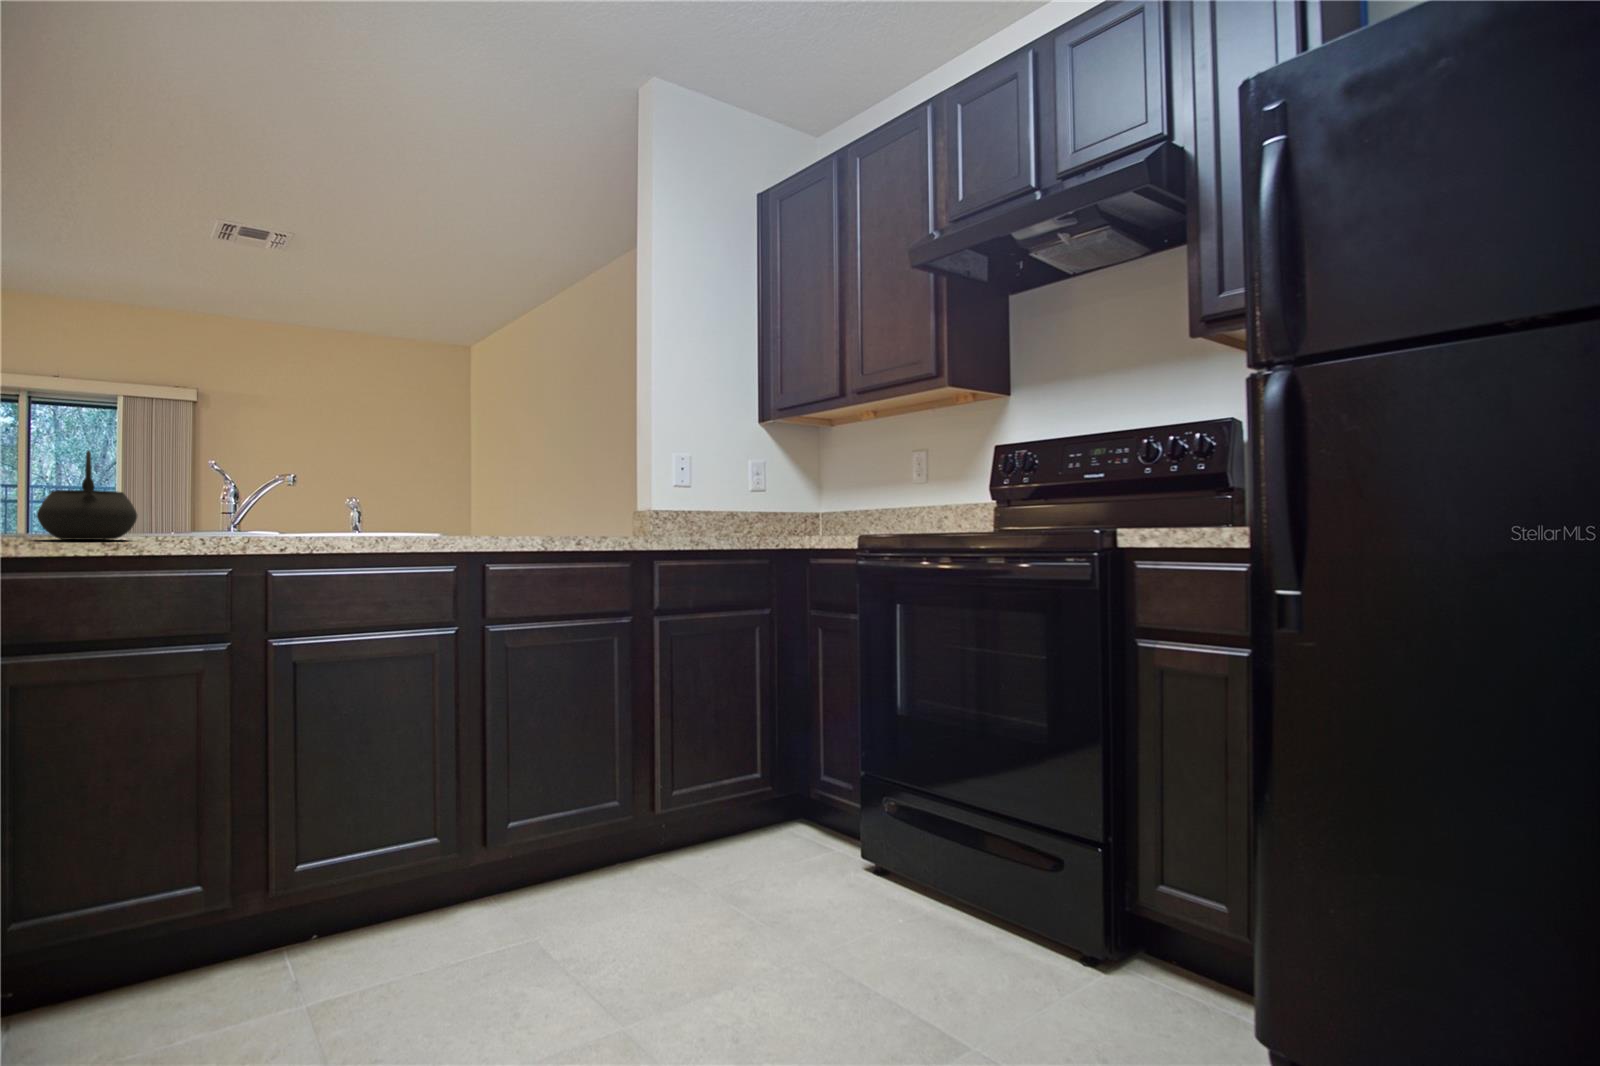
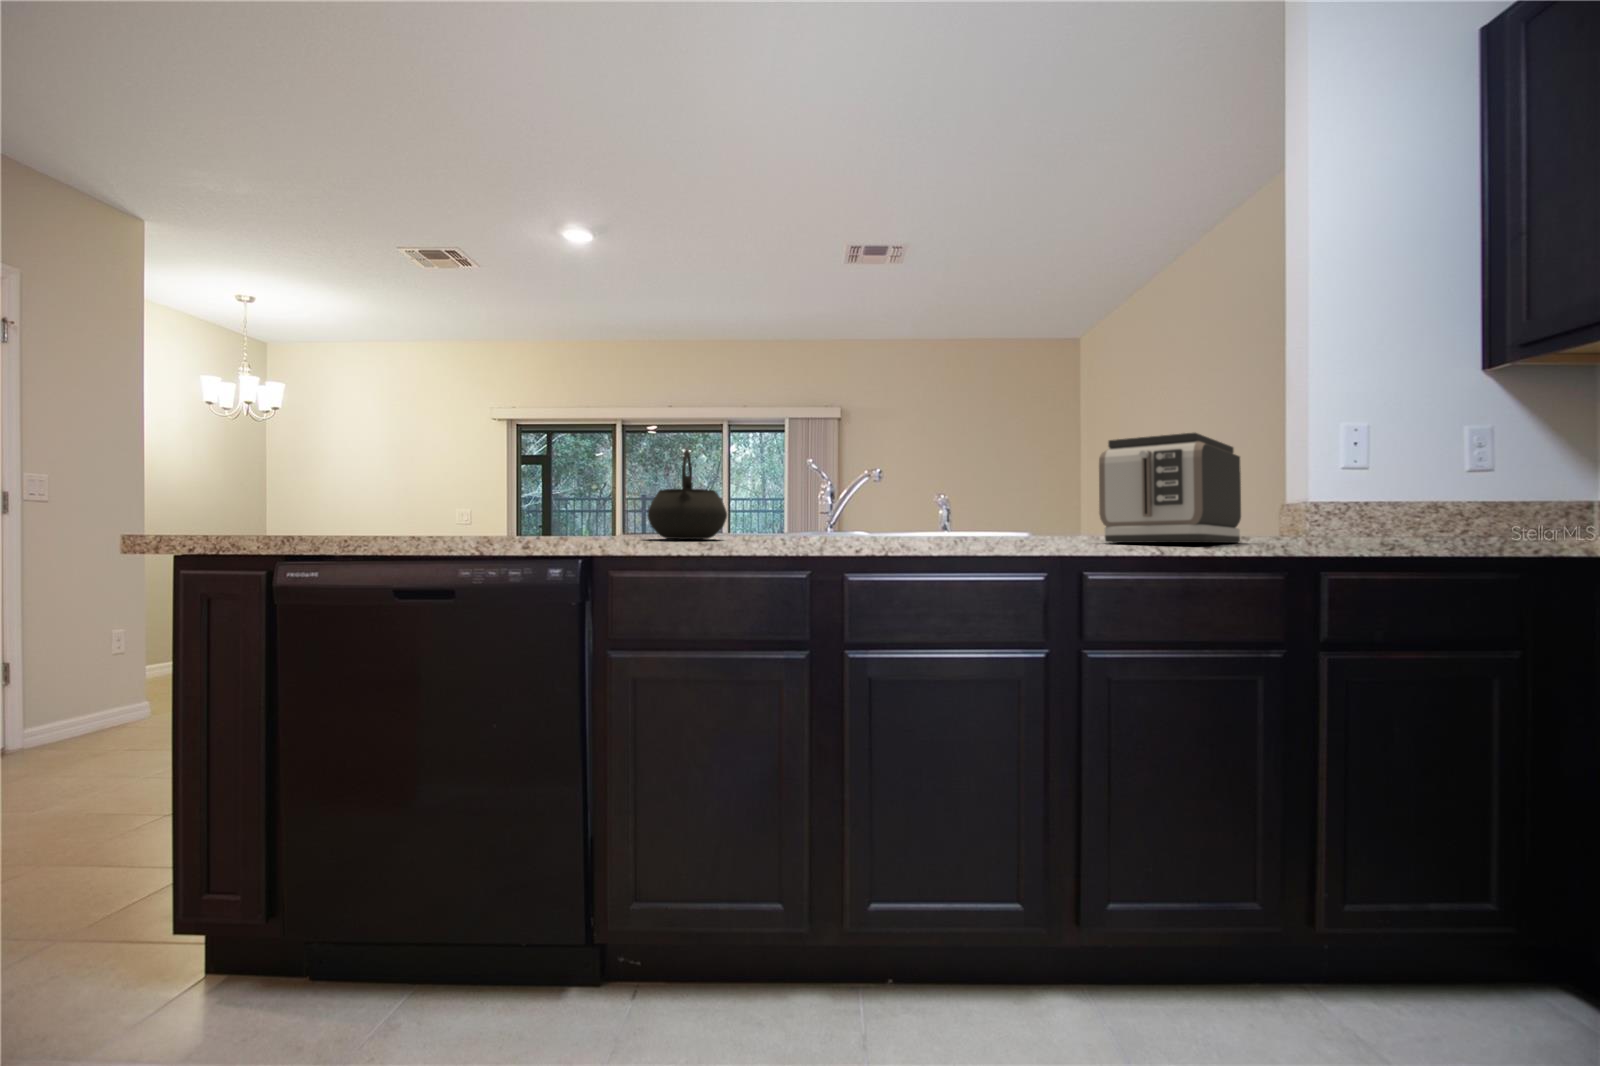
toaster: none [498,460,604,542] -> present [1099,433,1241,543]

